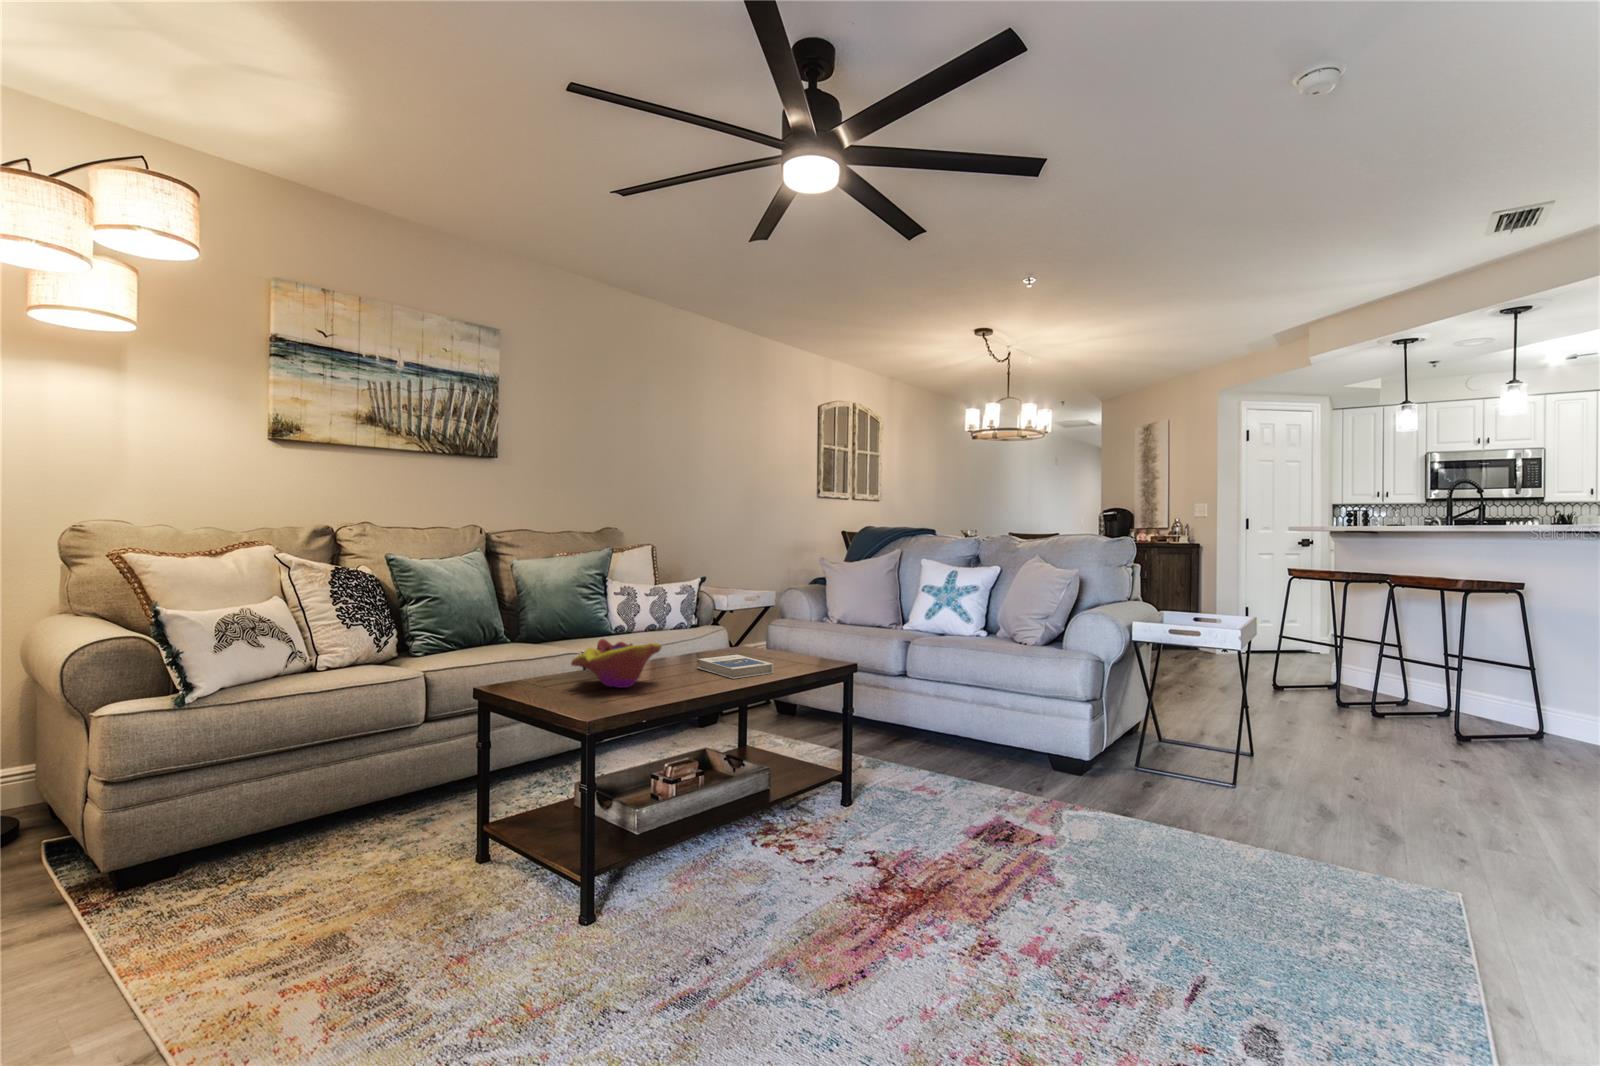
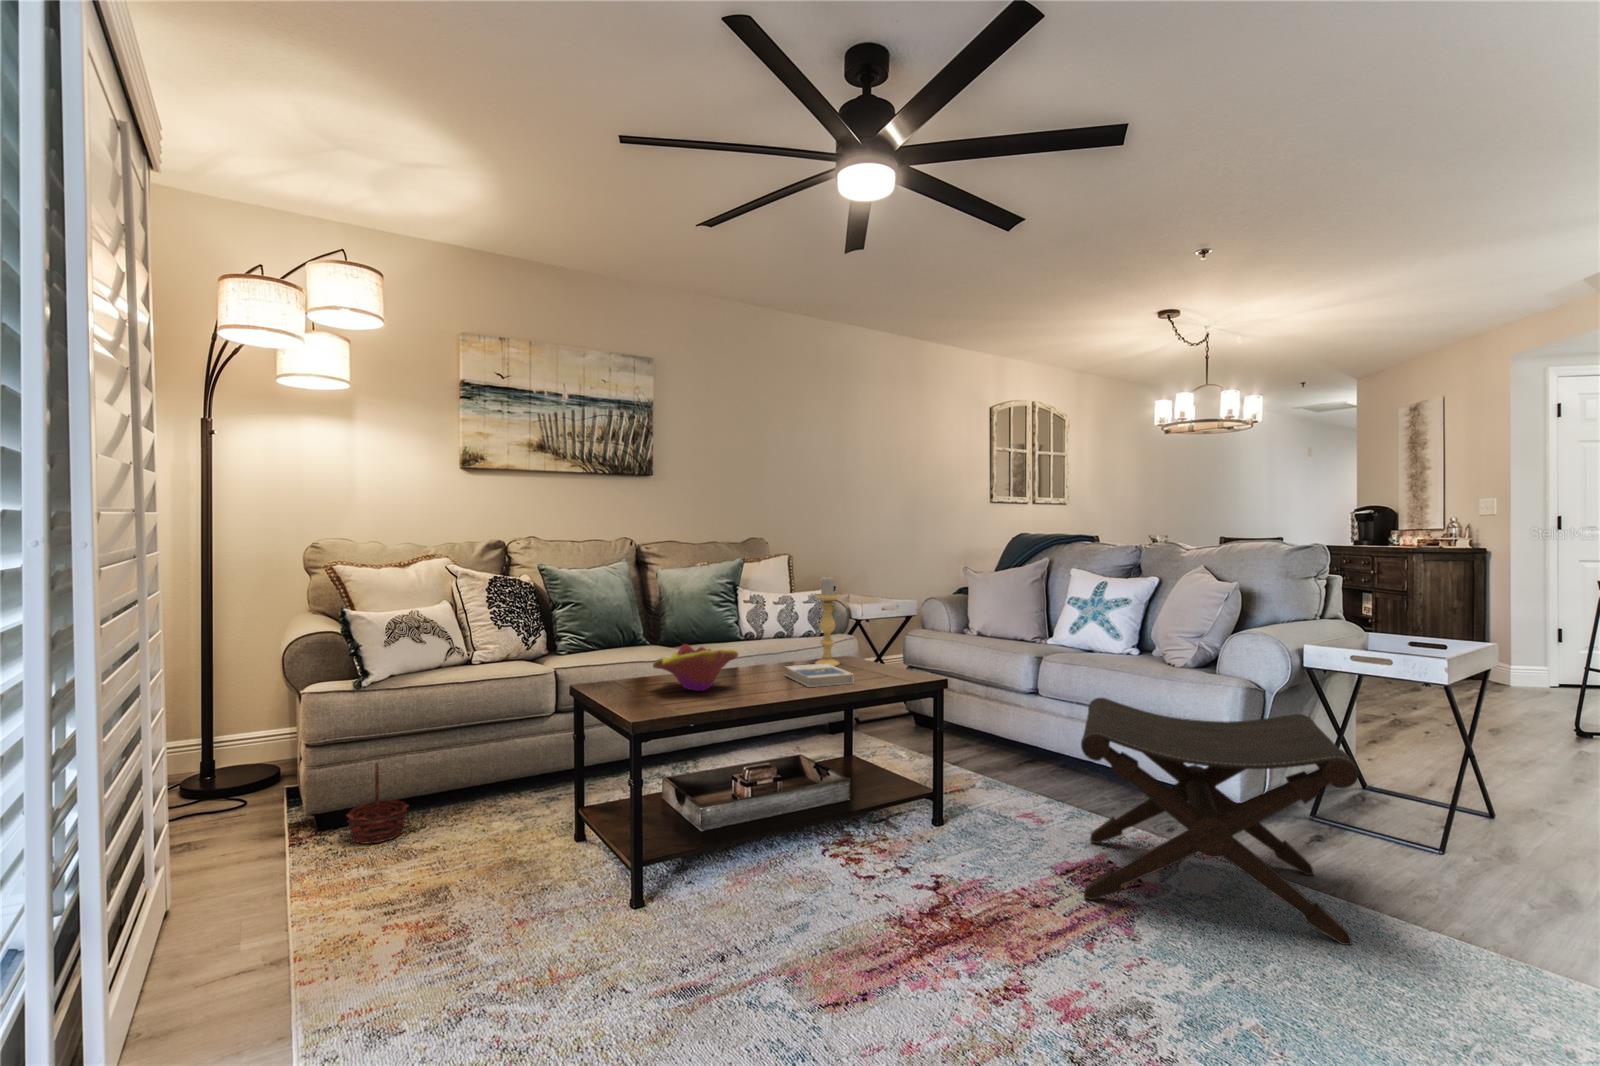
candle holder: none [717,566,741,658] -> present [816,577,839,666]
footstool: none [983,676,1224,870] -> present [1081,698,1359,945]
basket: none [173,794,255,894] -> present [347,763,408,844]

